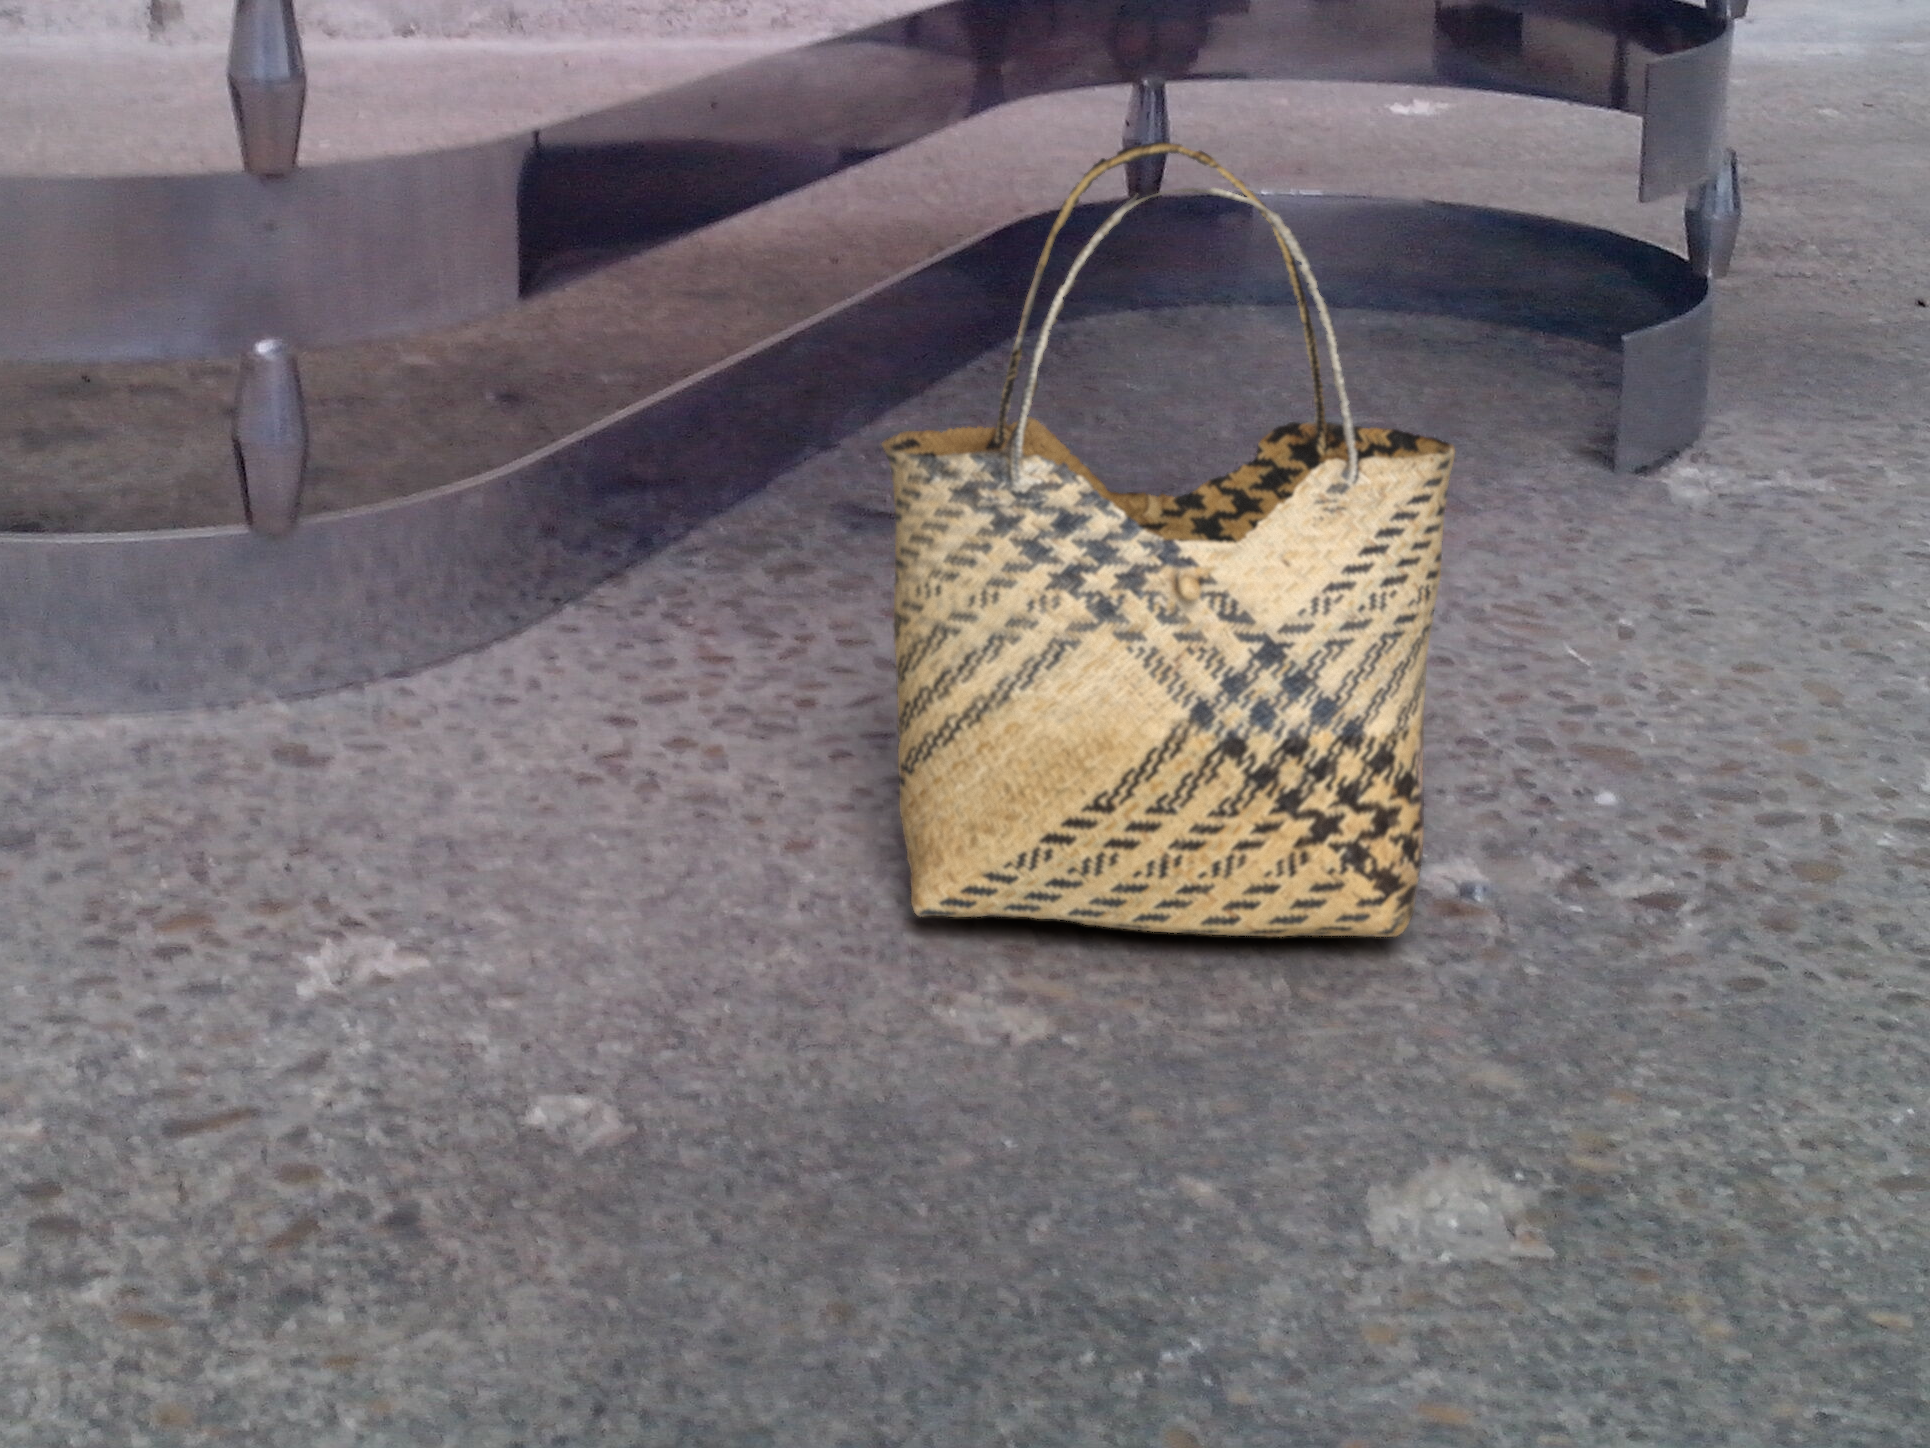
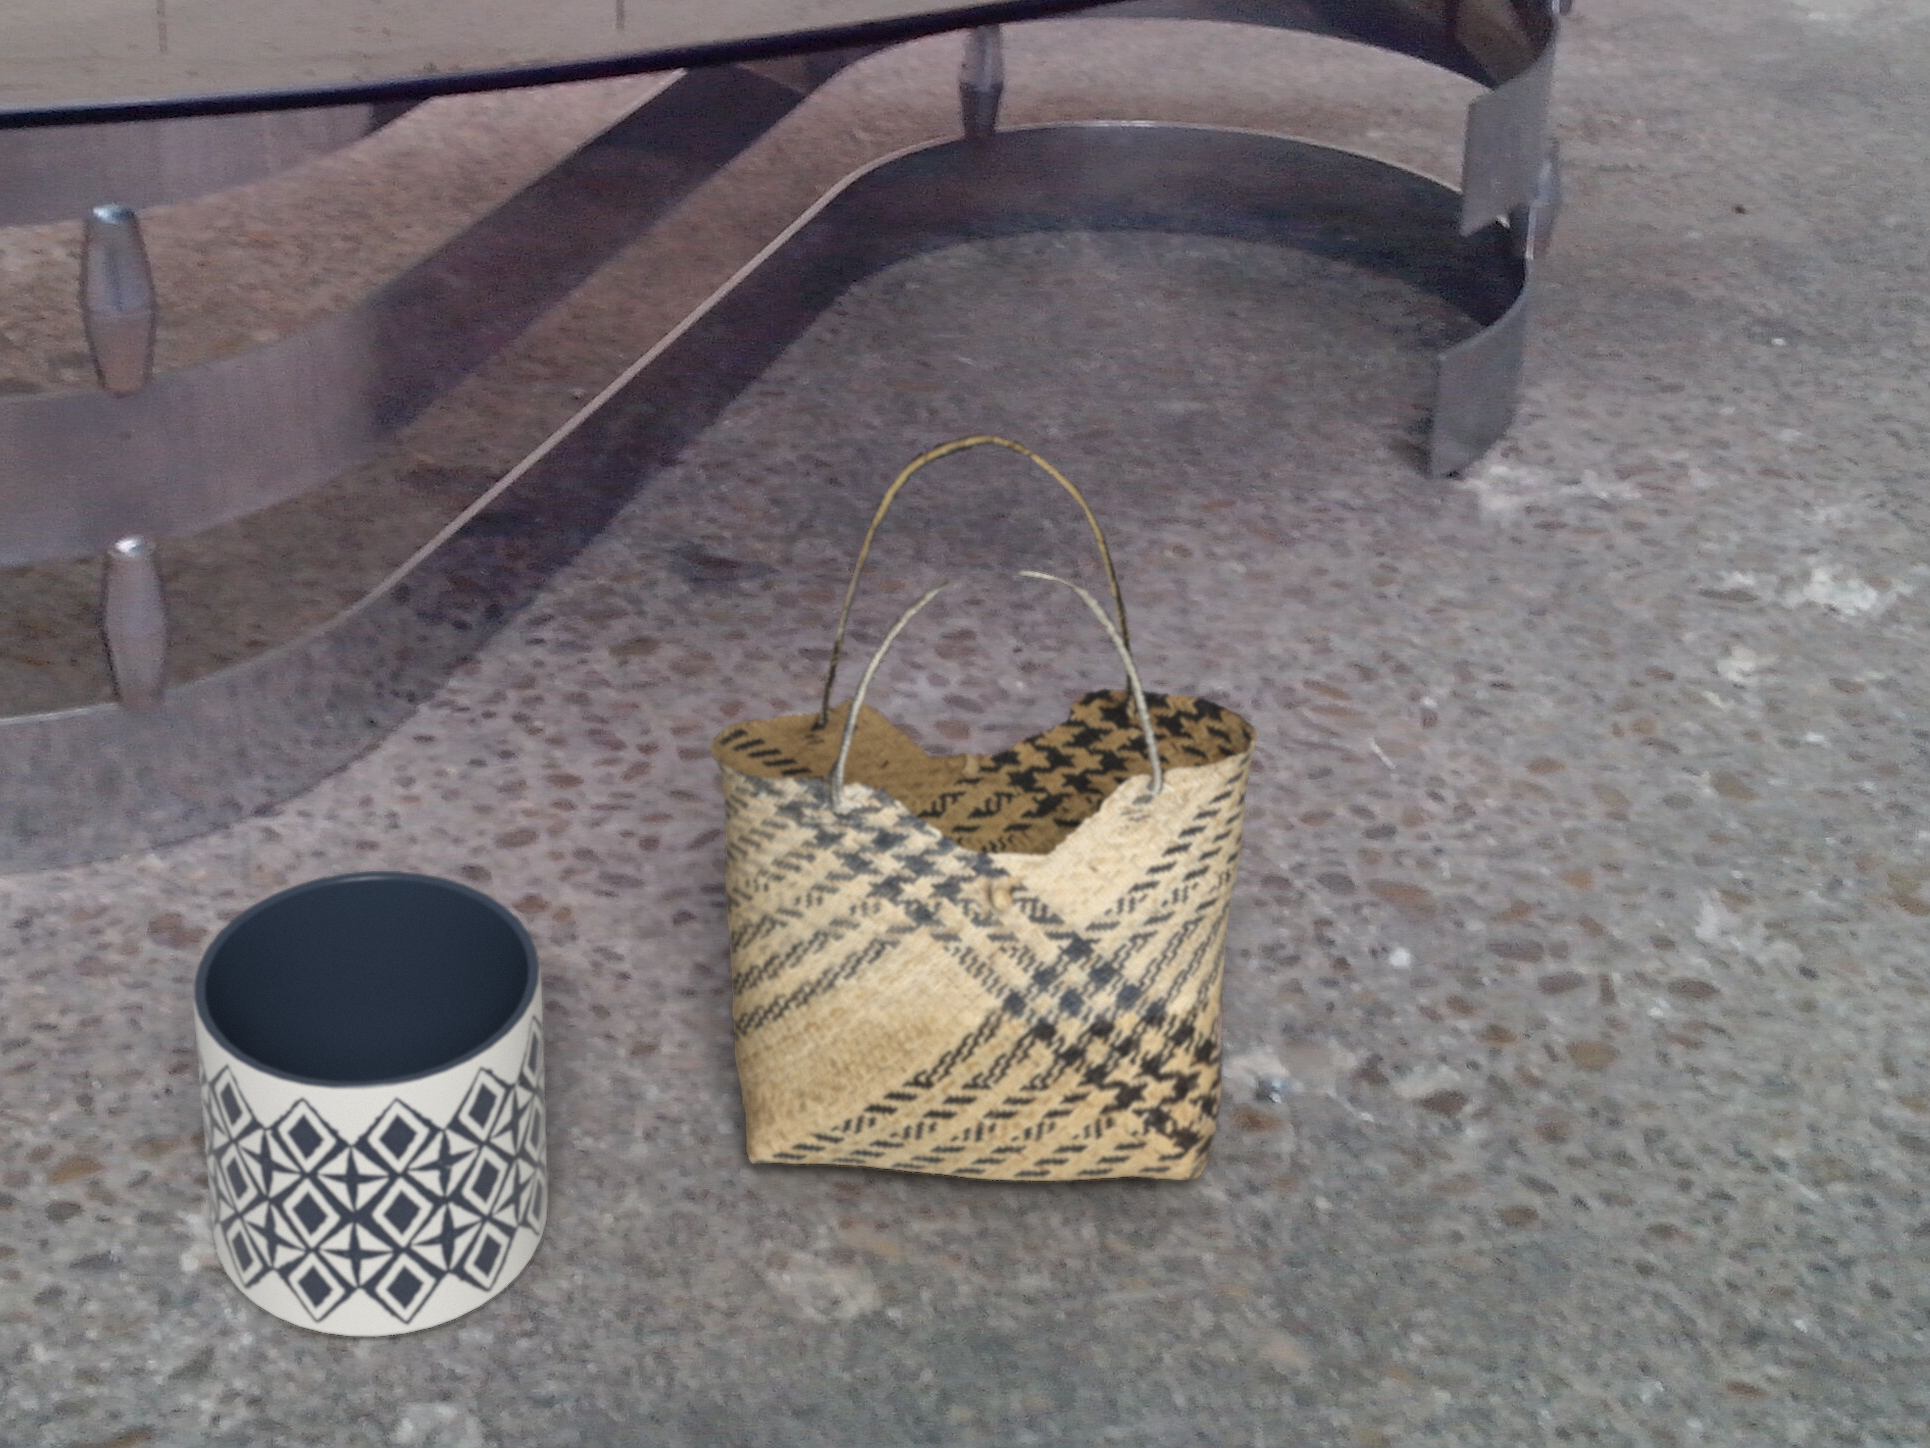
planter: none [326,591,698,1043] -> present [193,871,548,1337]

